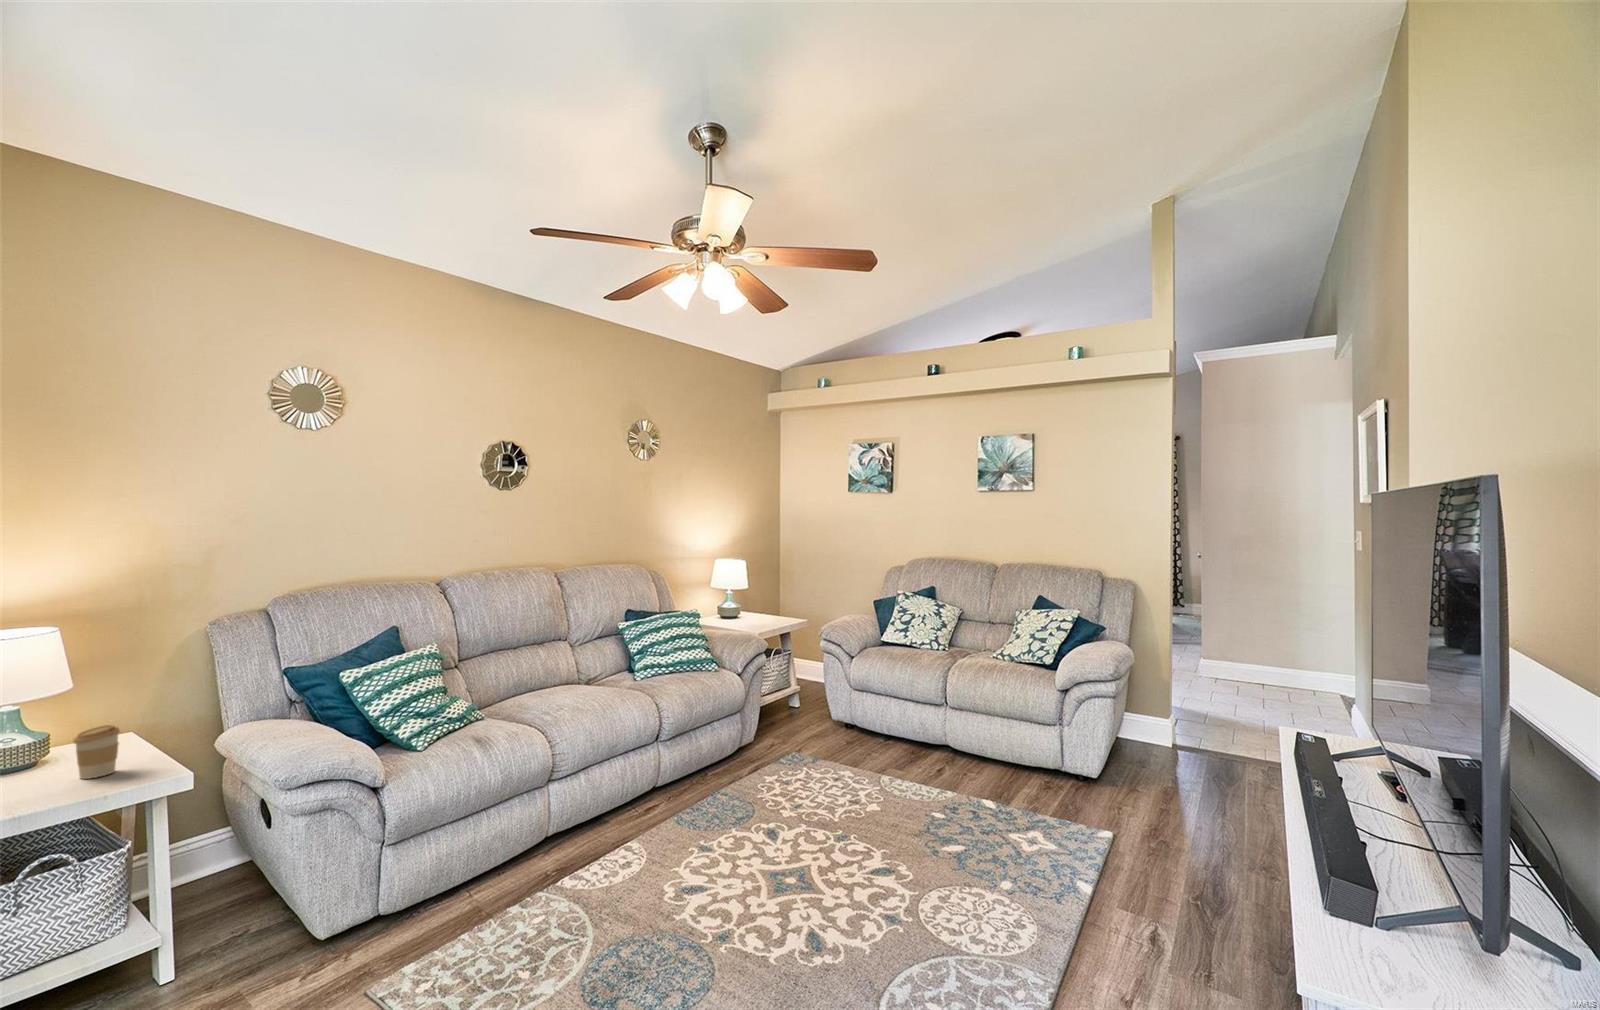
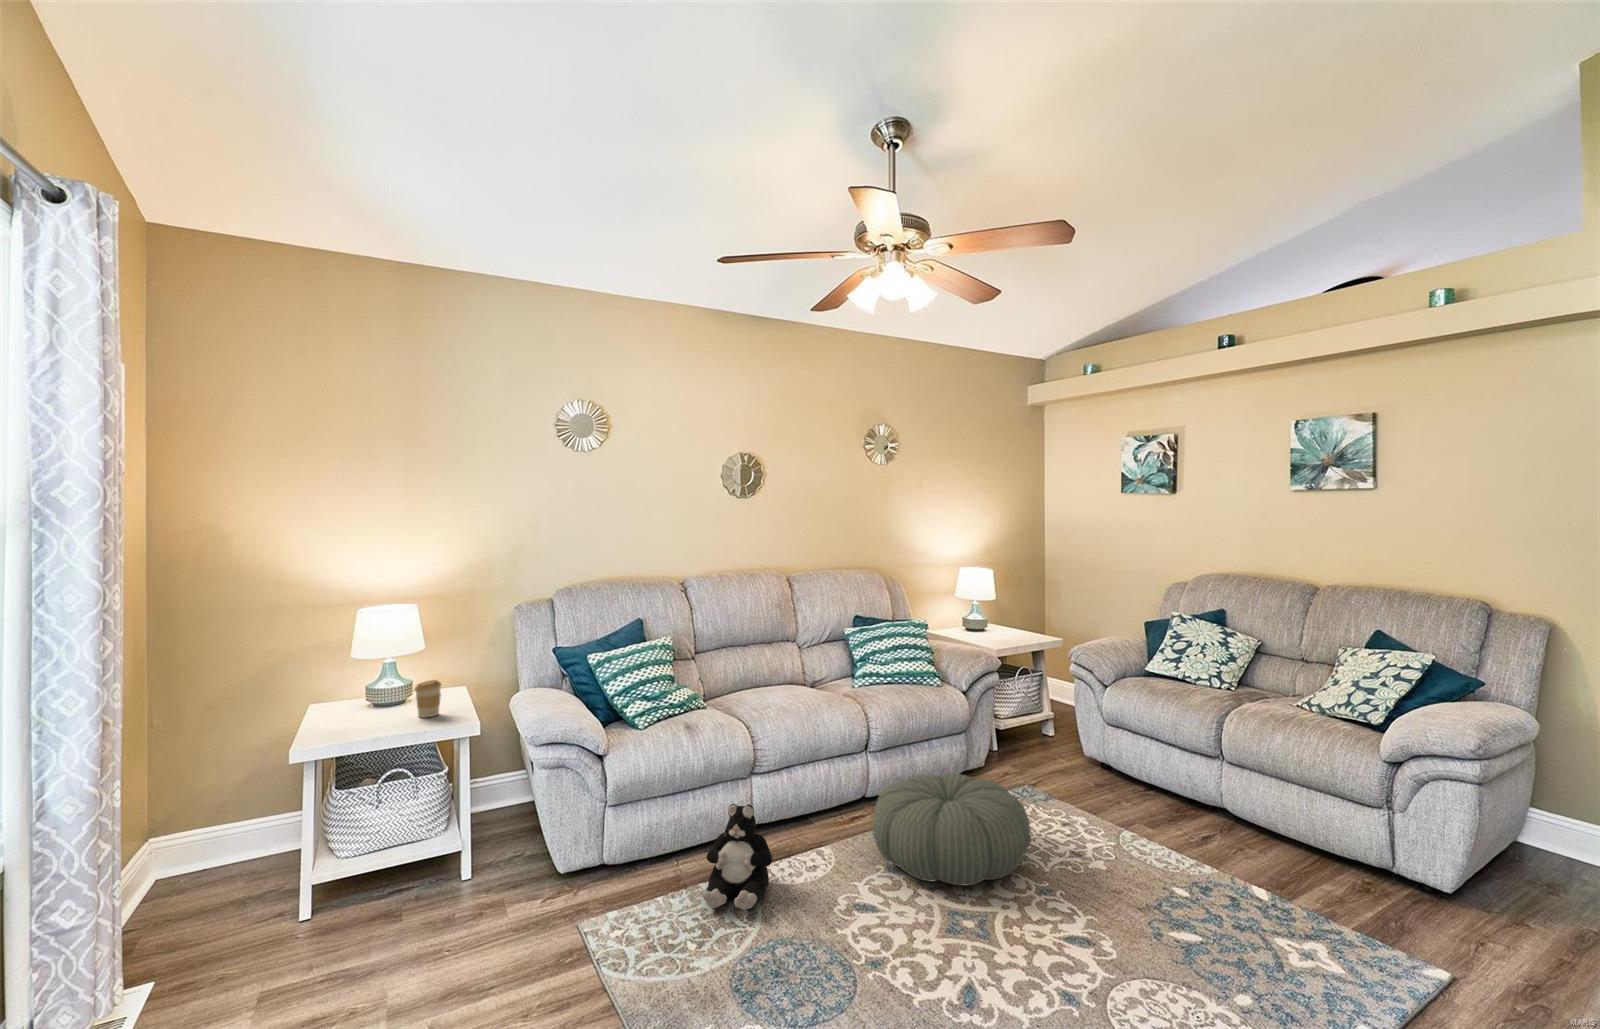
pouf: none [681,750,824,852] -> present [873,774,1030,886]
plush toy: none [518,812,594,930] -> present [703,804,772,910]

